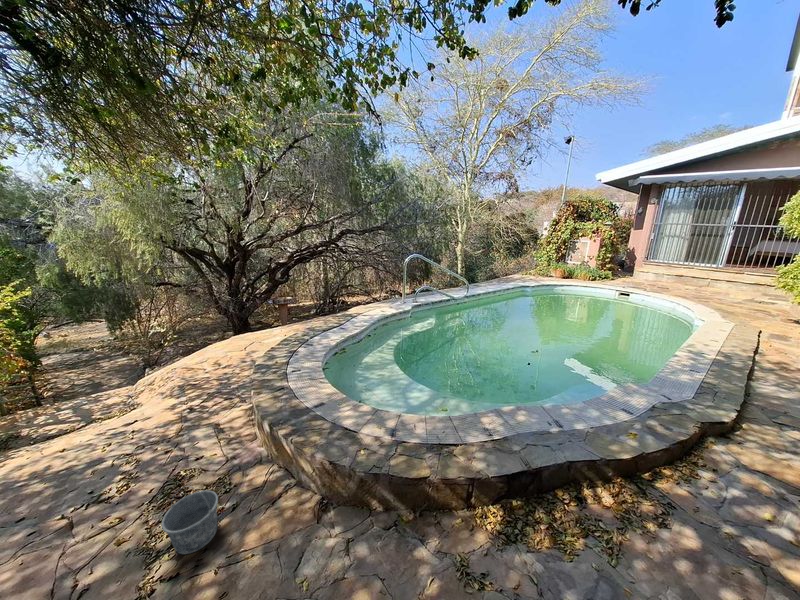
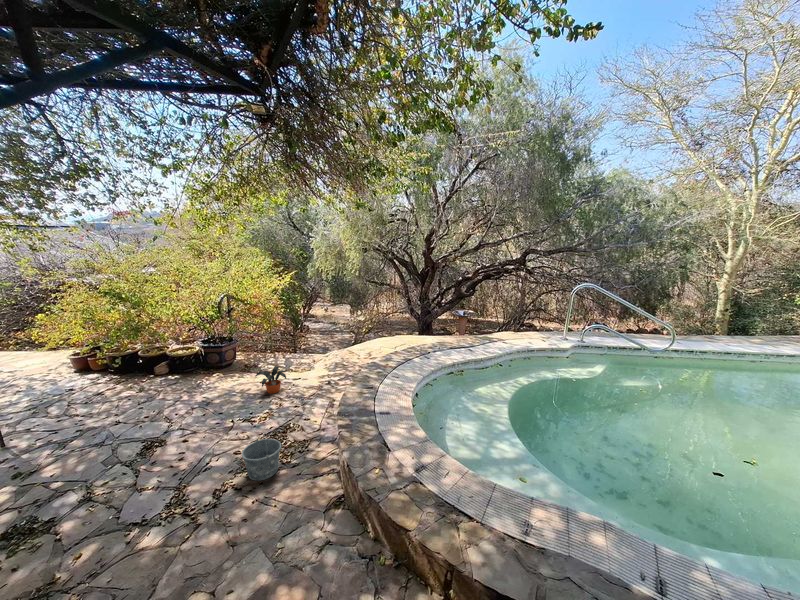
potted plant: none [63,414,125,457] -> present [256,366,286,393]

